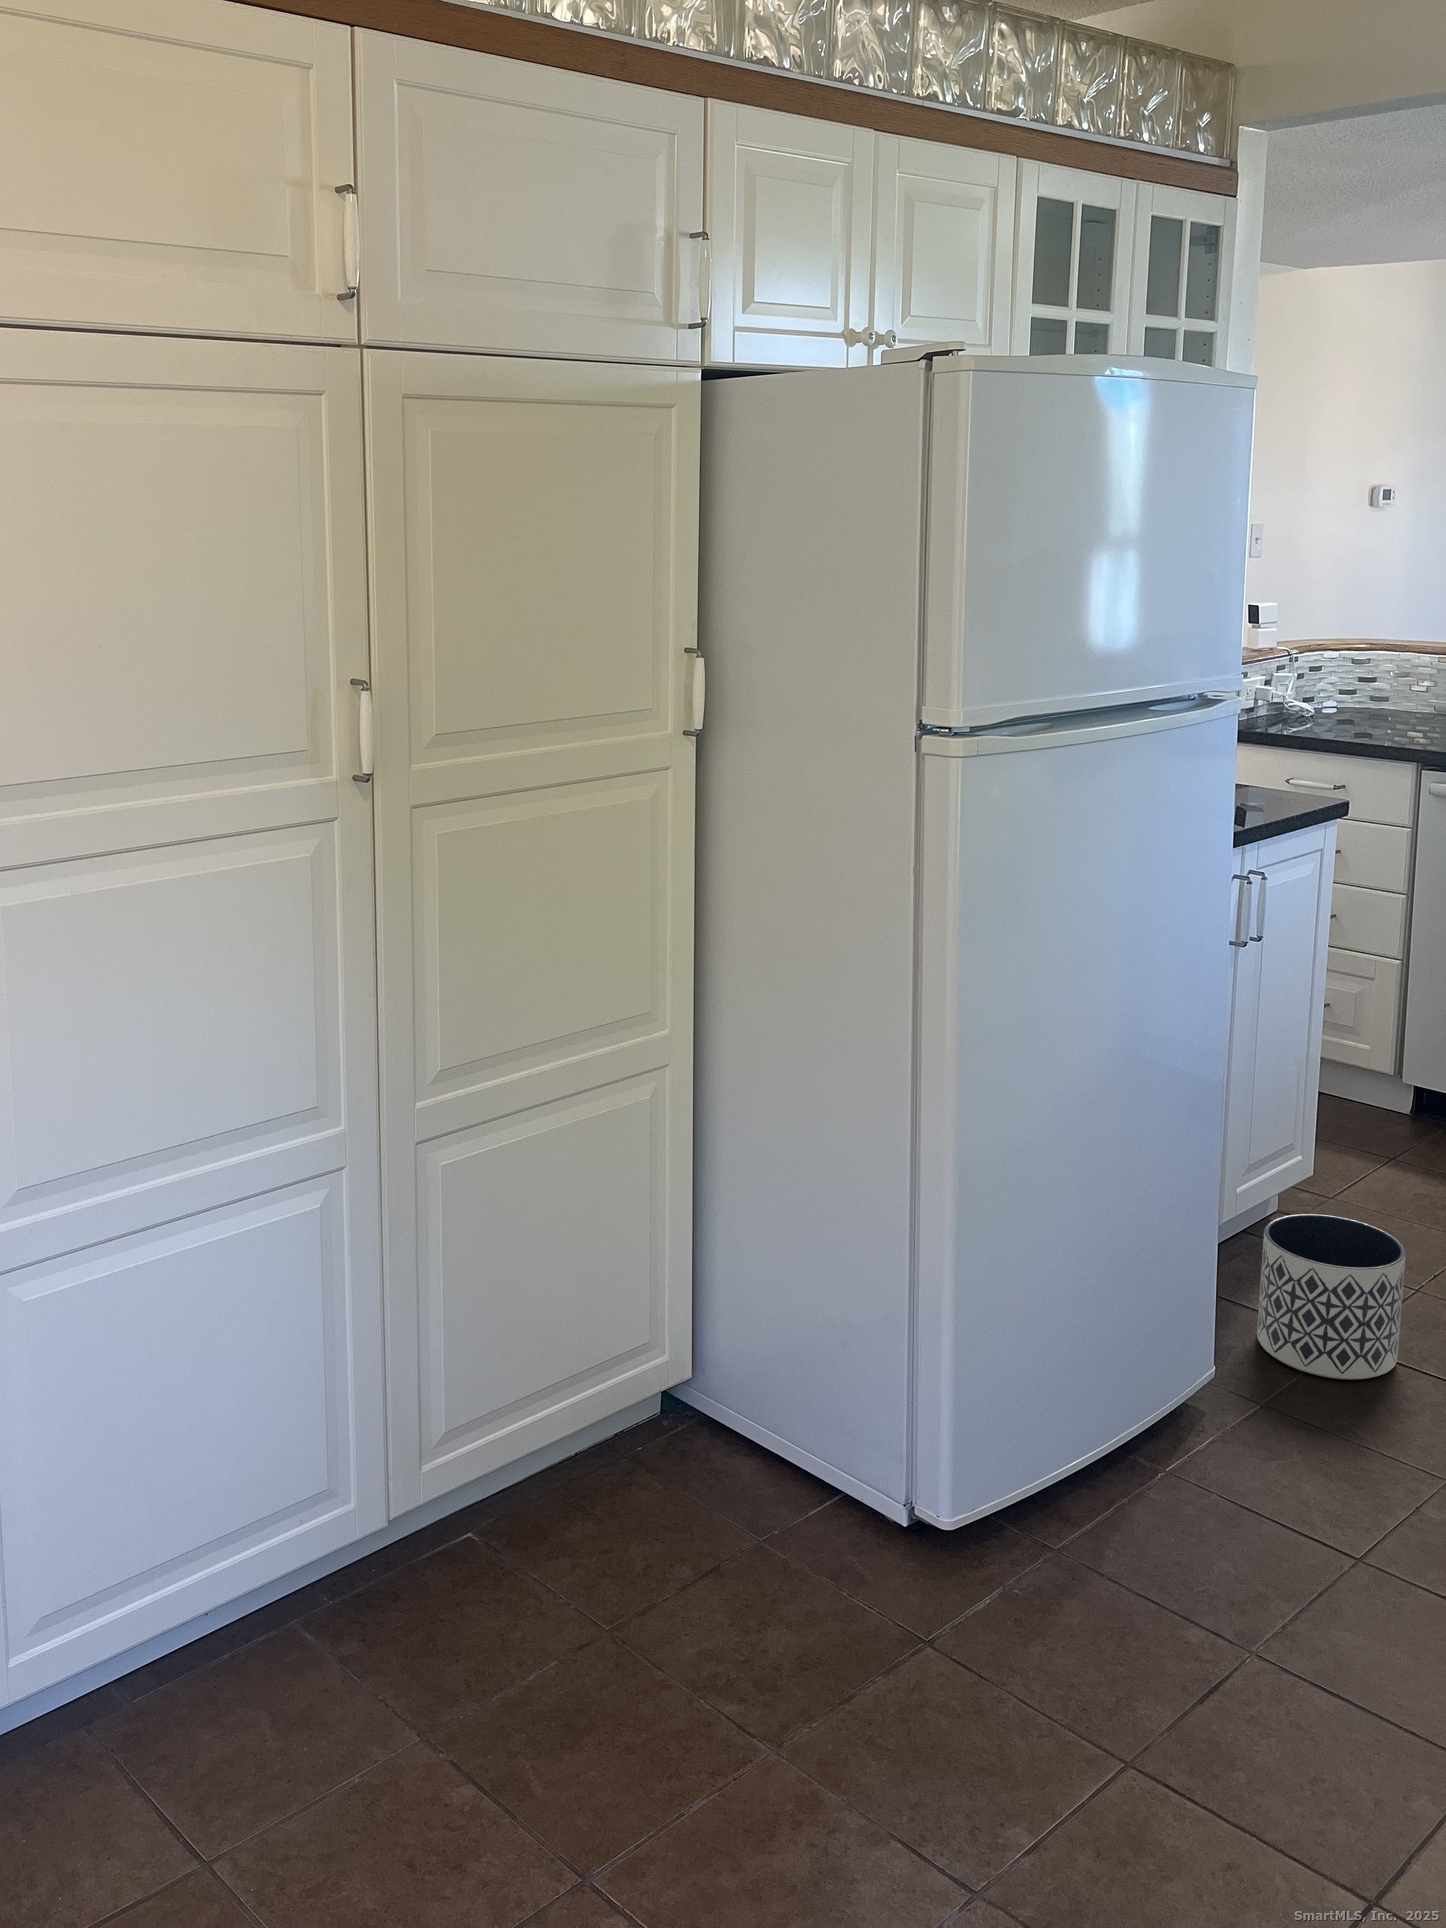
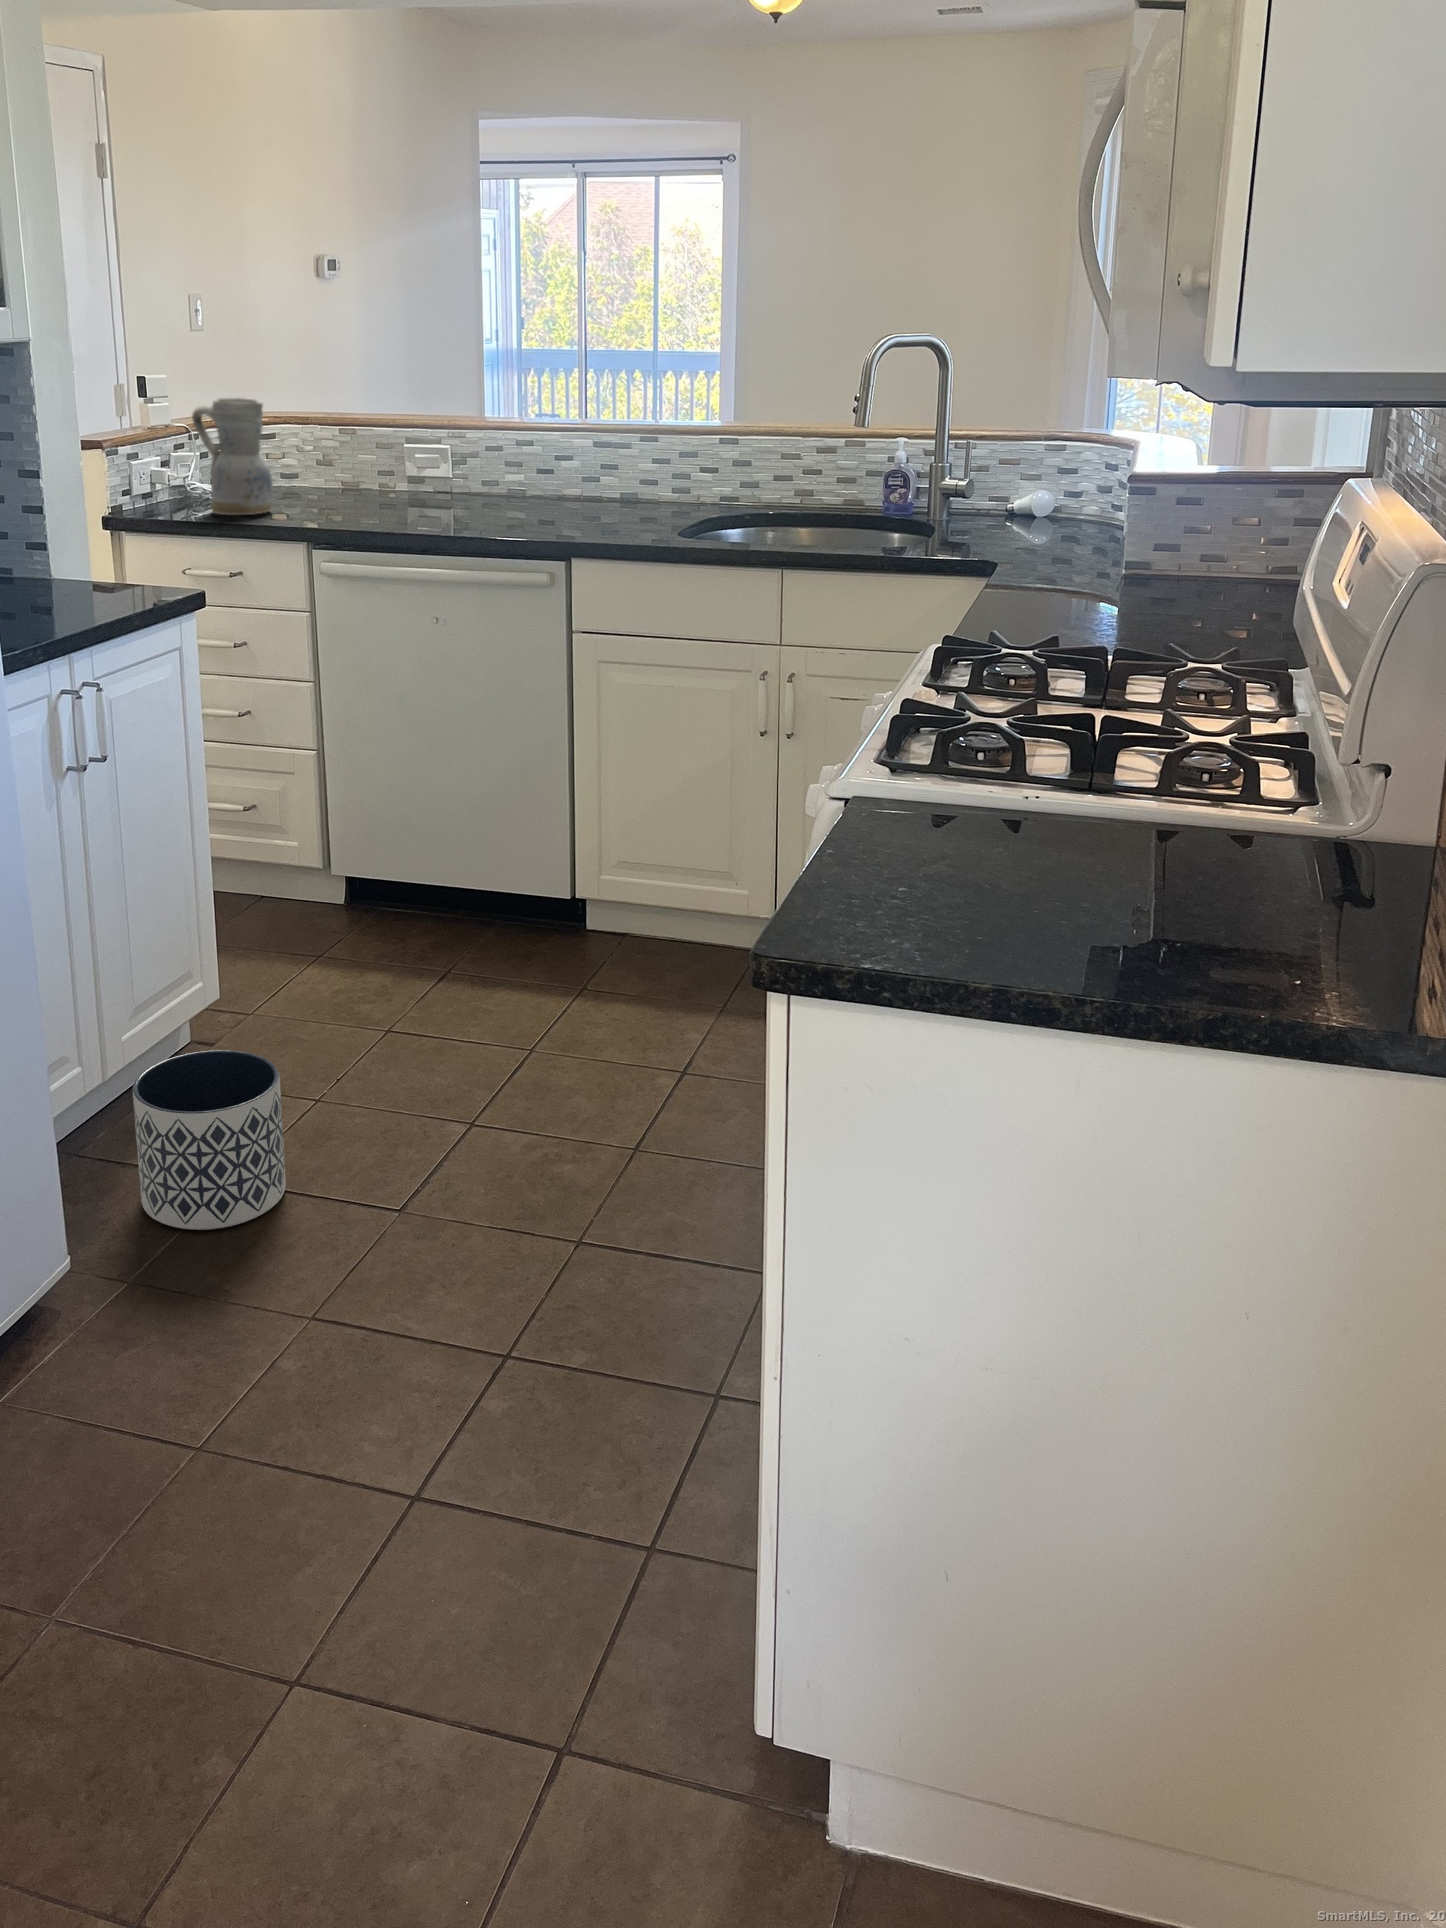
ceramic pitcher: none [1307,627,1381,734] -> present [192,398,273,515]

